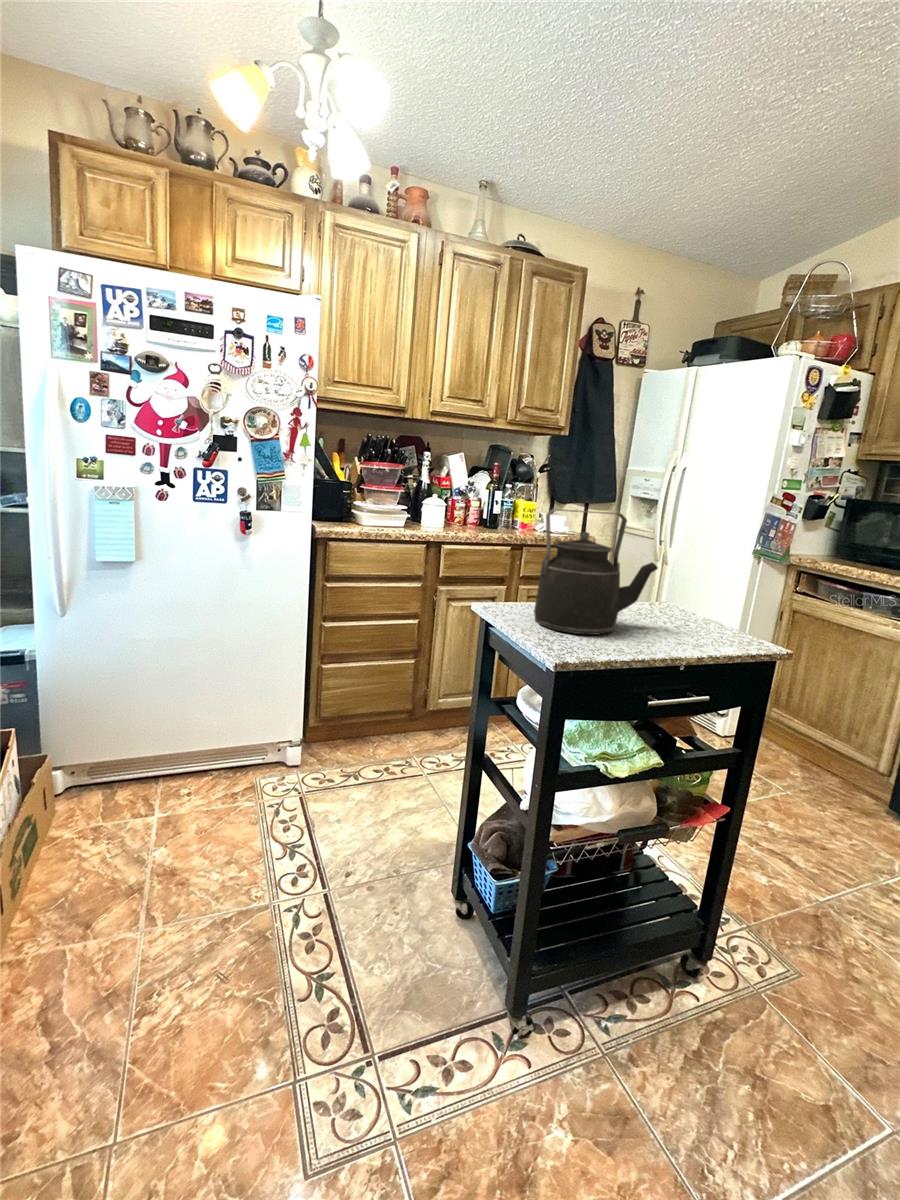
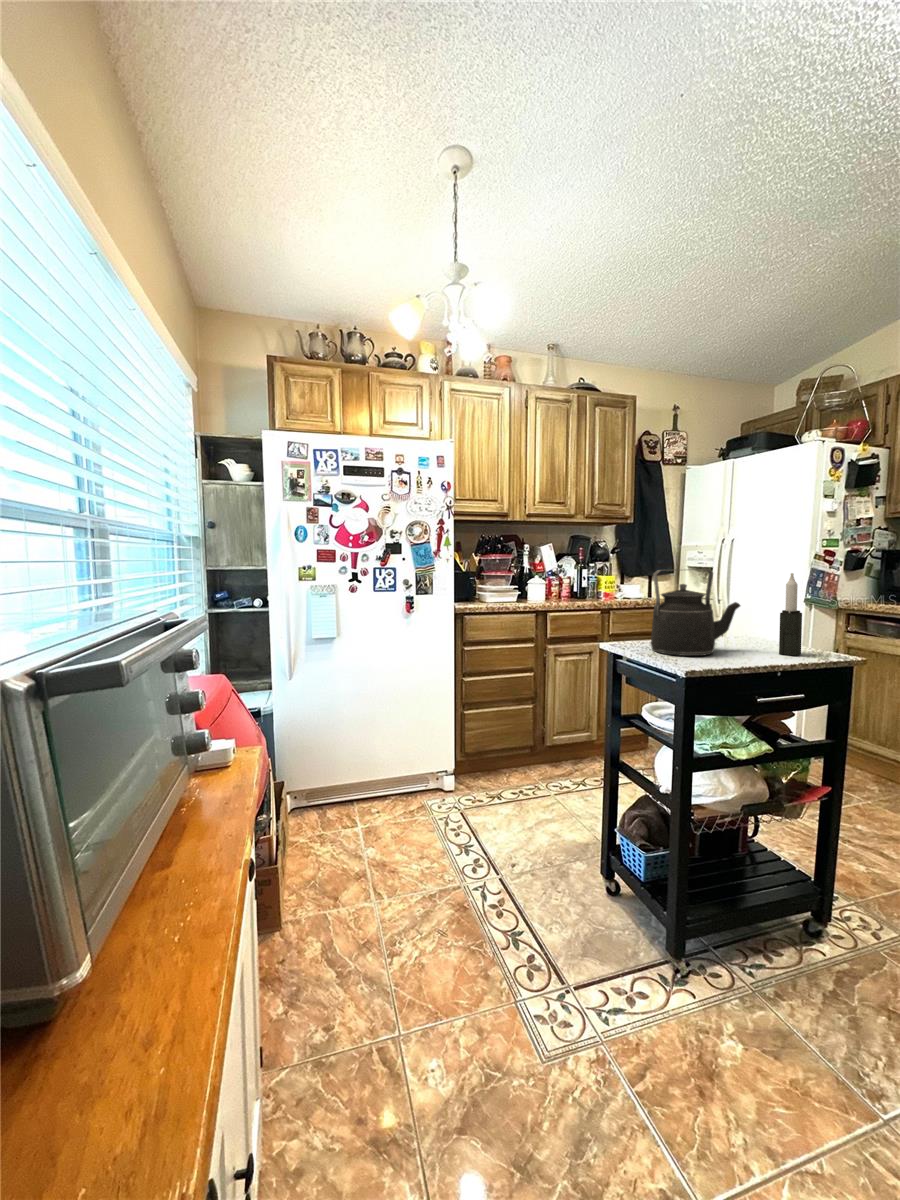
candle: none [697,529,734,642] -> present [779,573,802,656]

